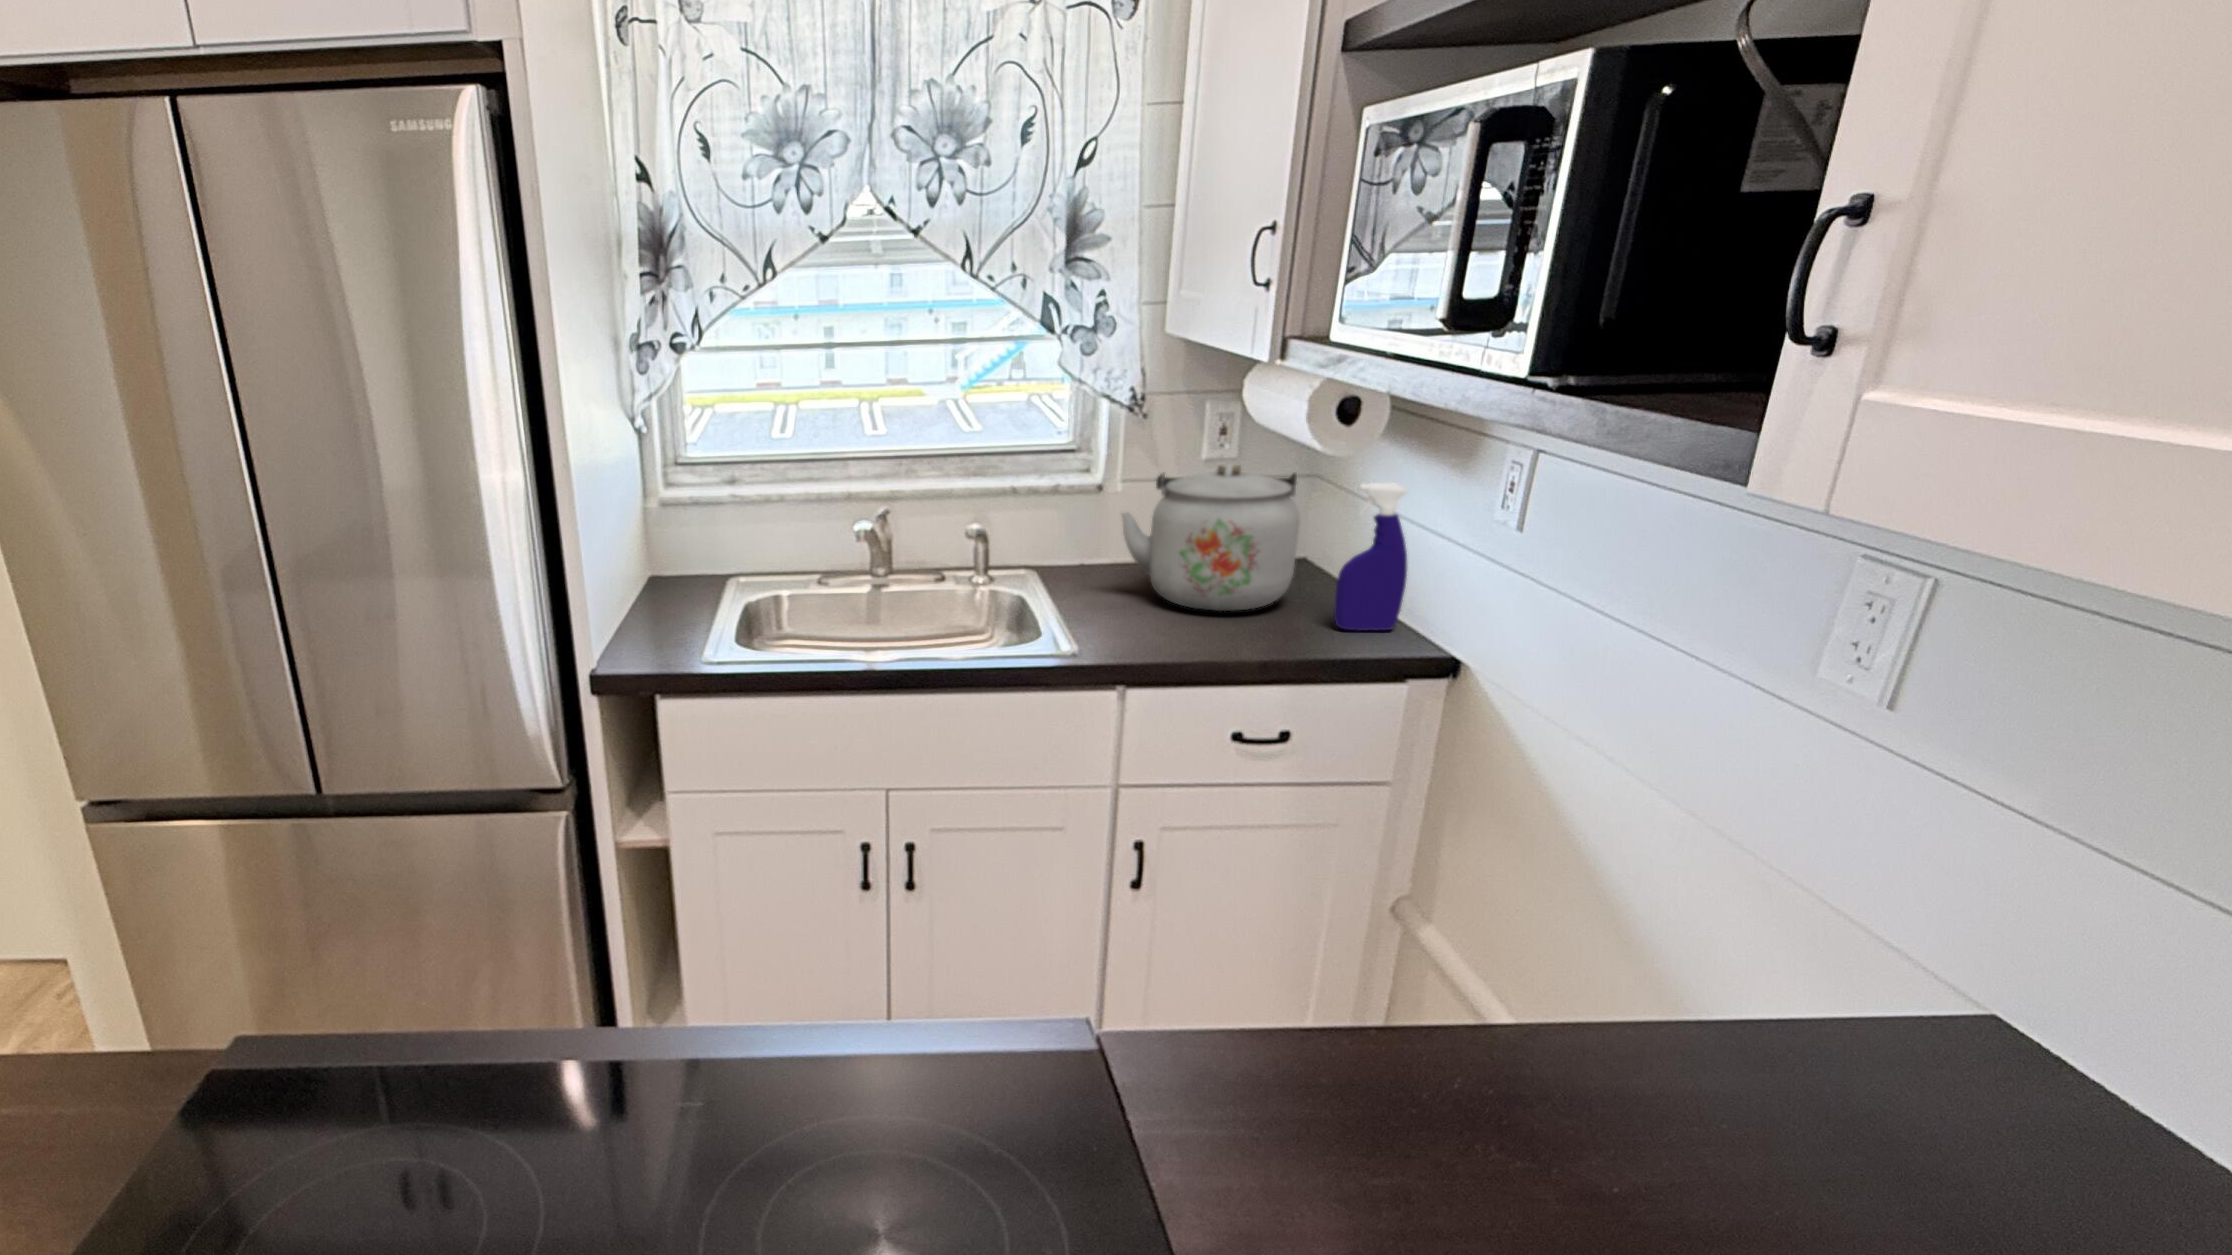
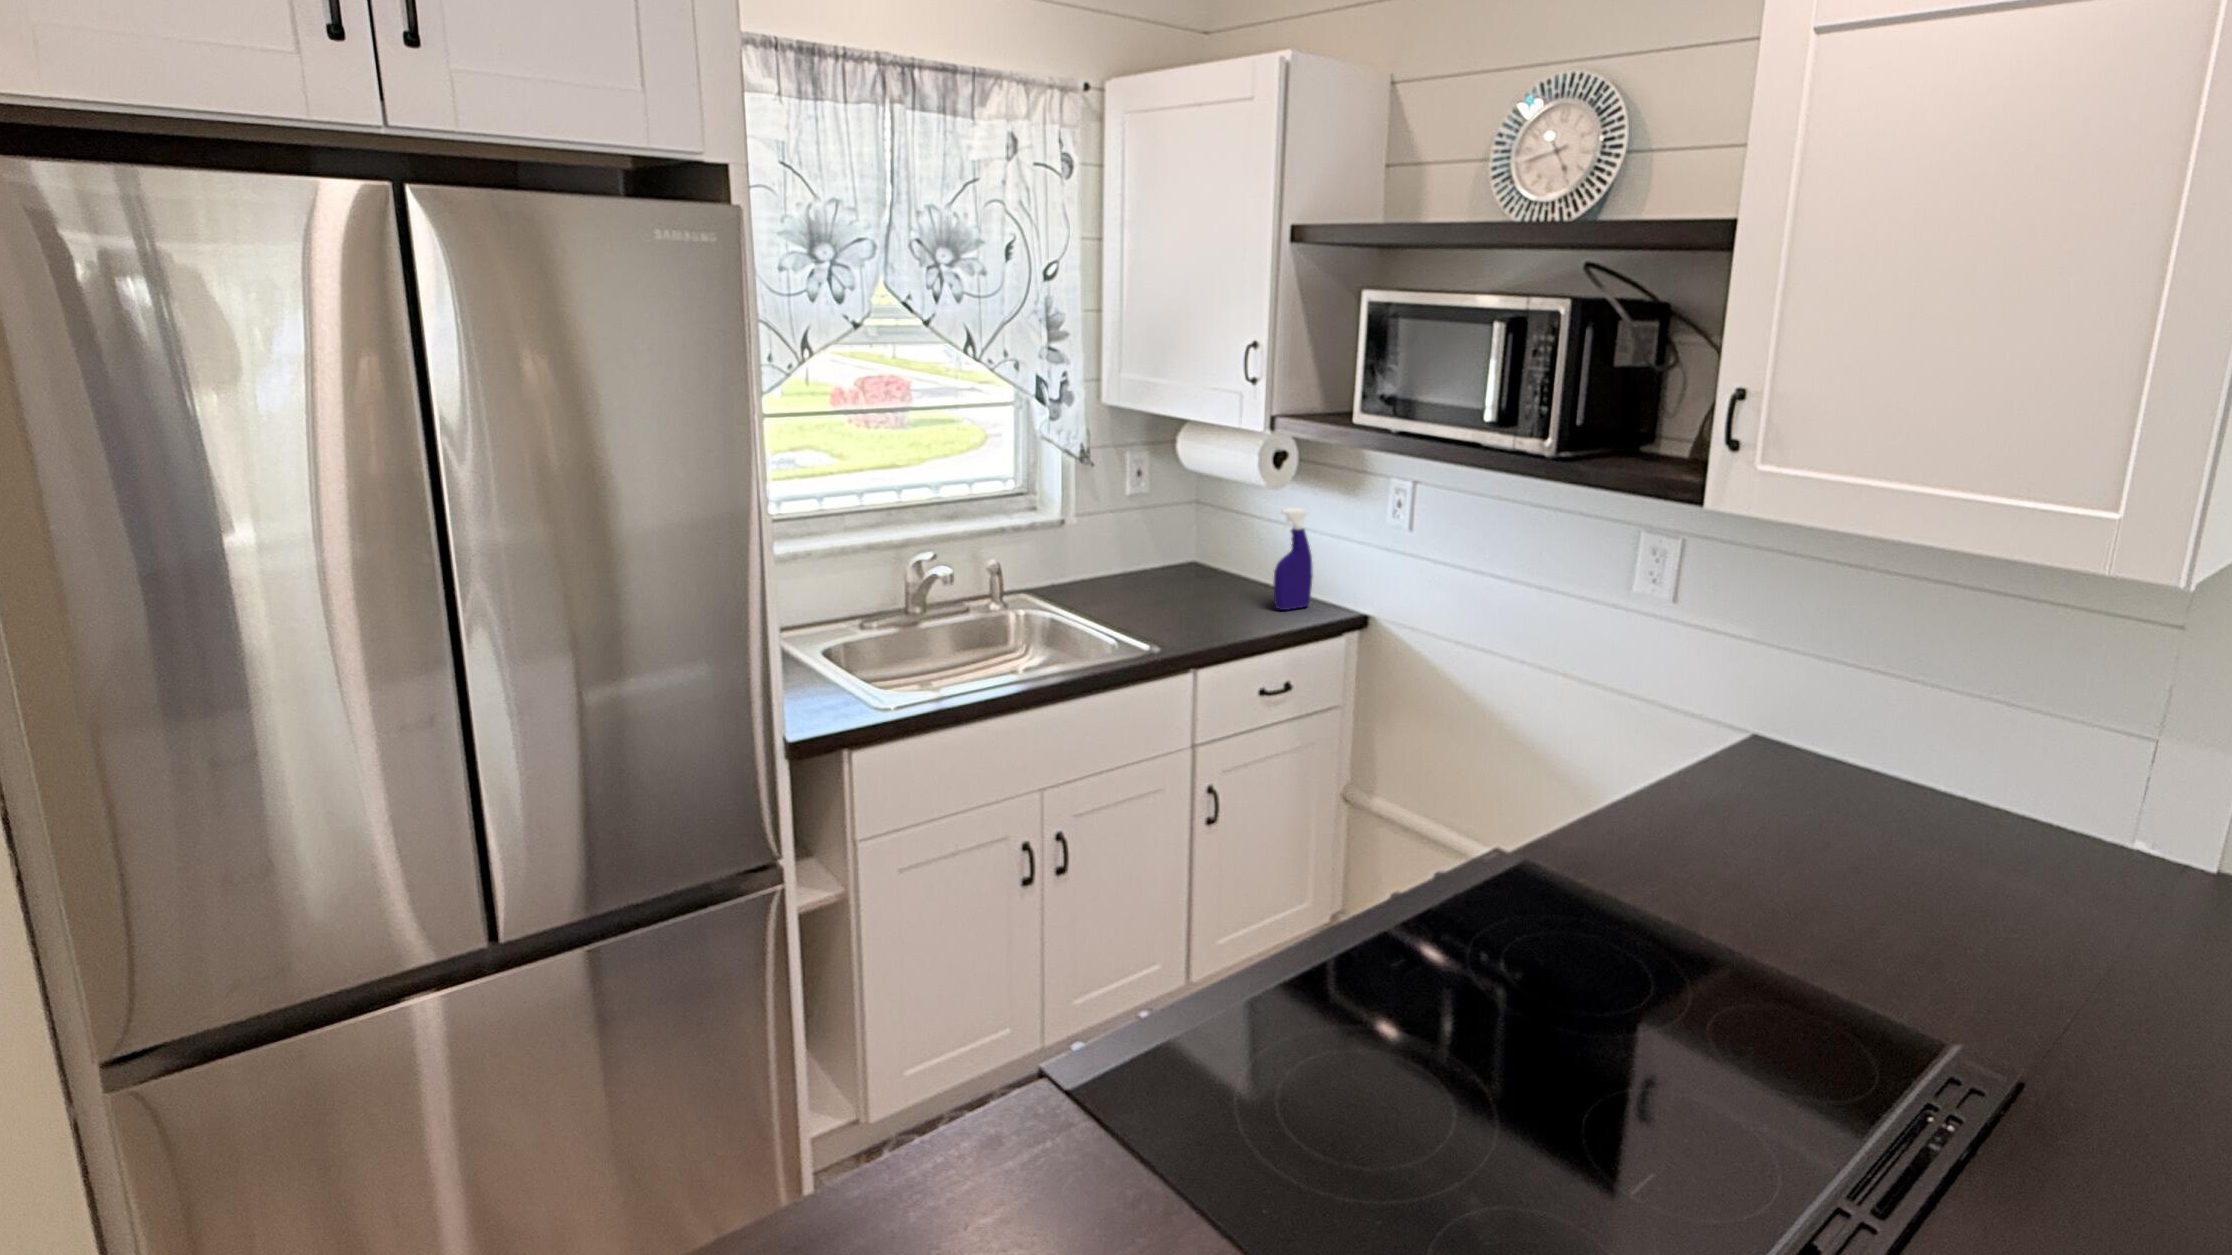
kettle: present [1121,463,1300,611] -> none [1108,499,1233,608]

